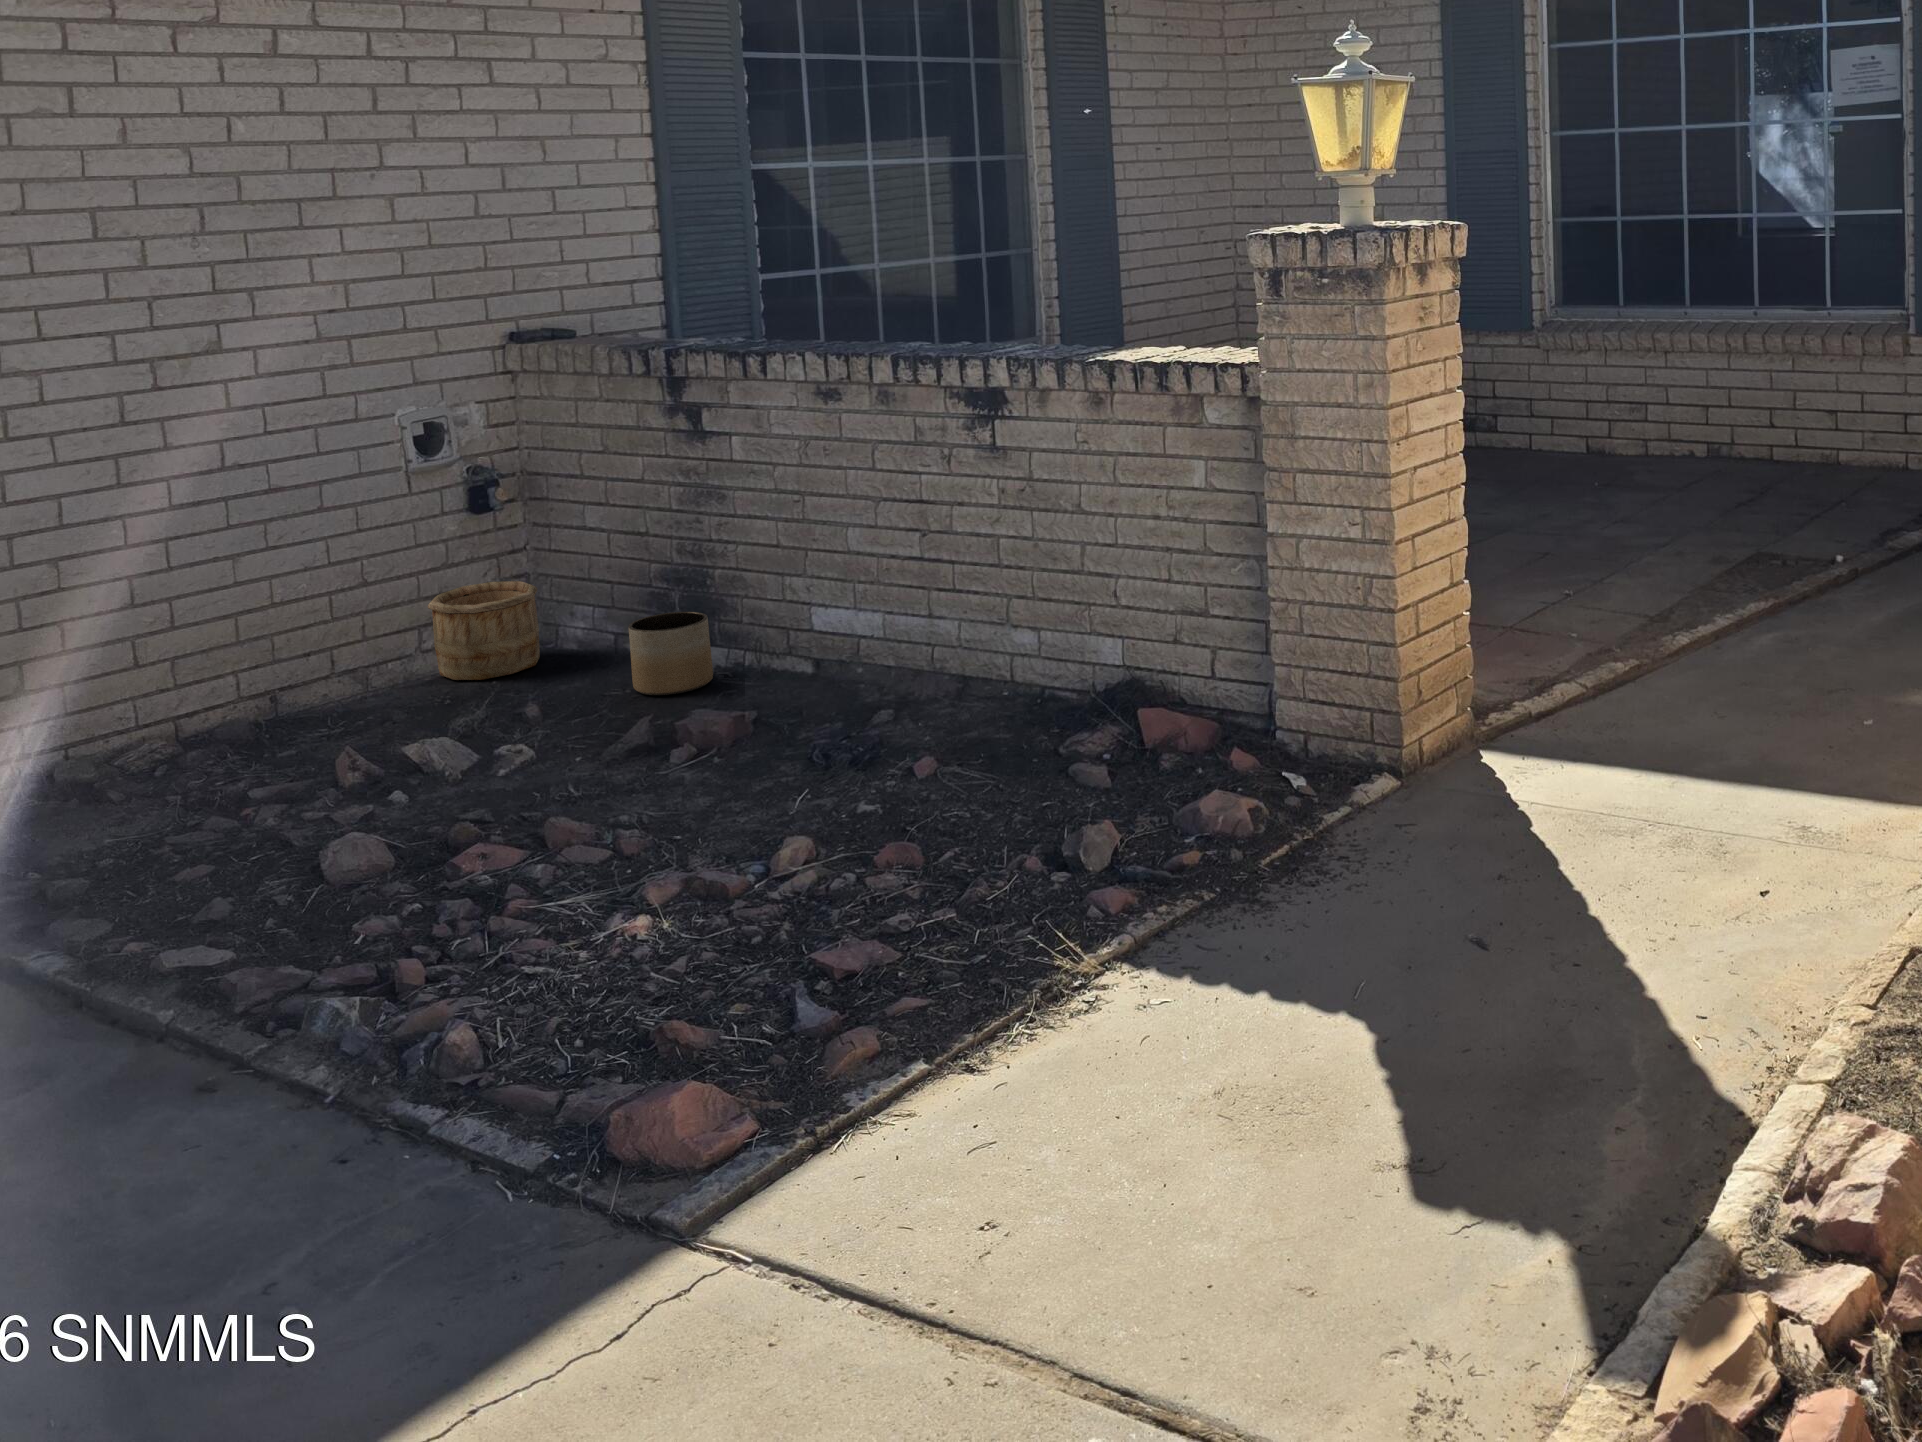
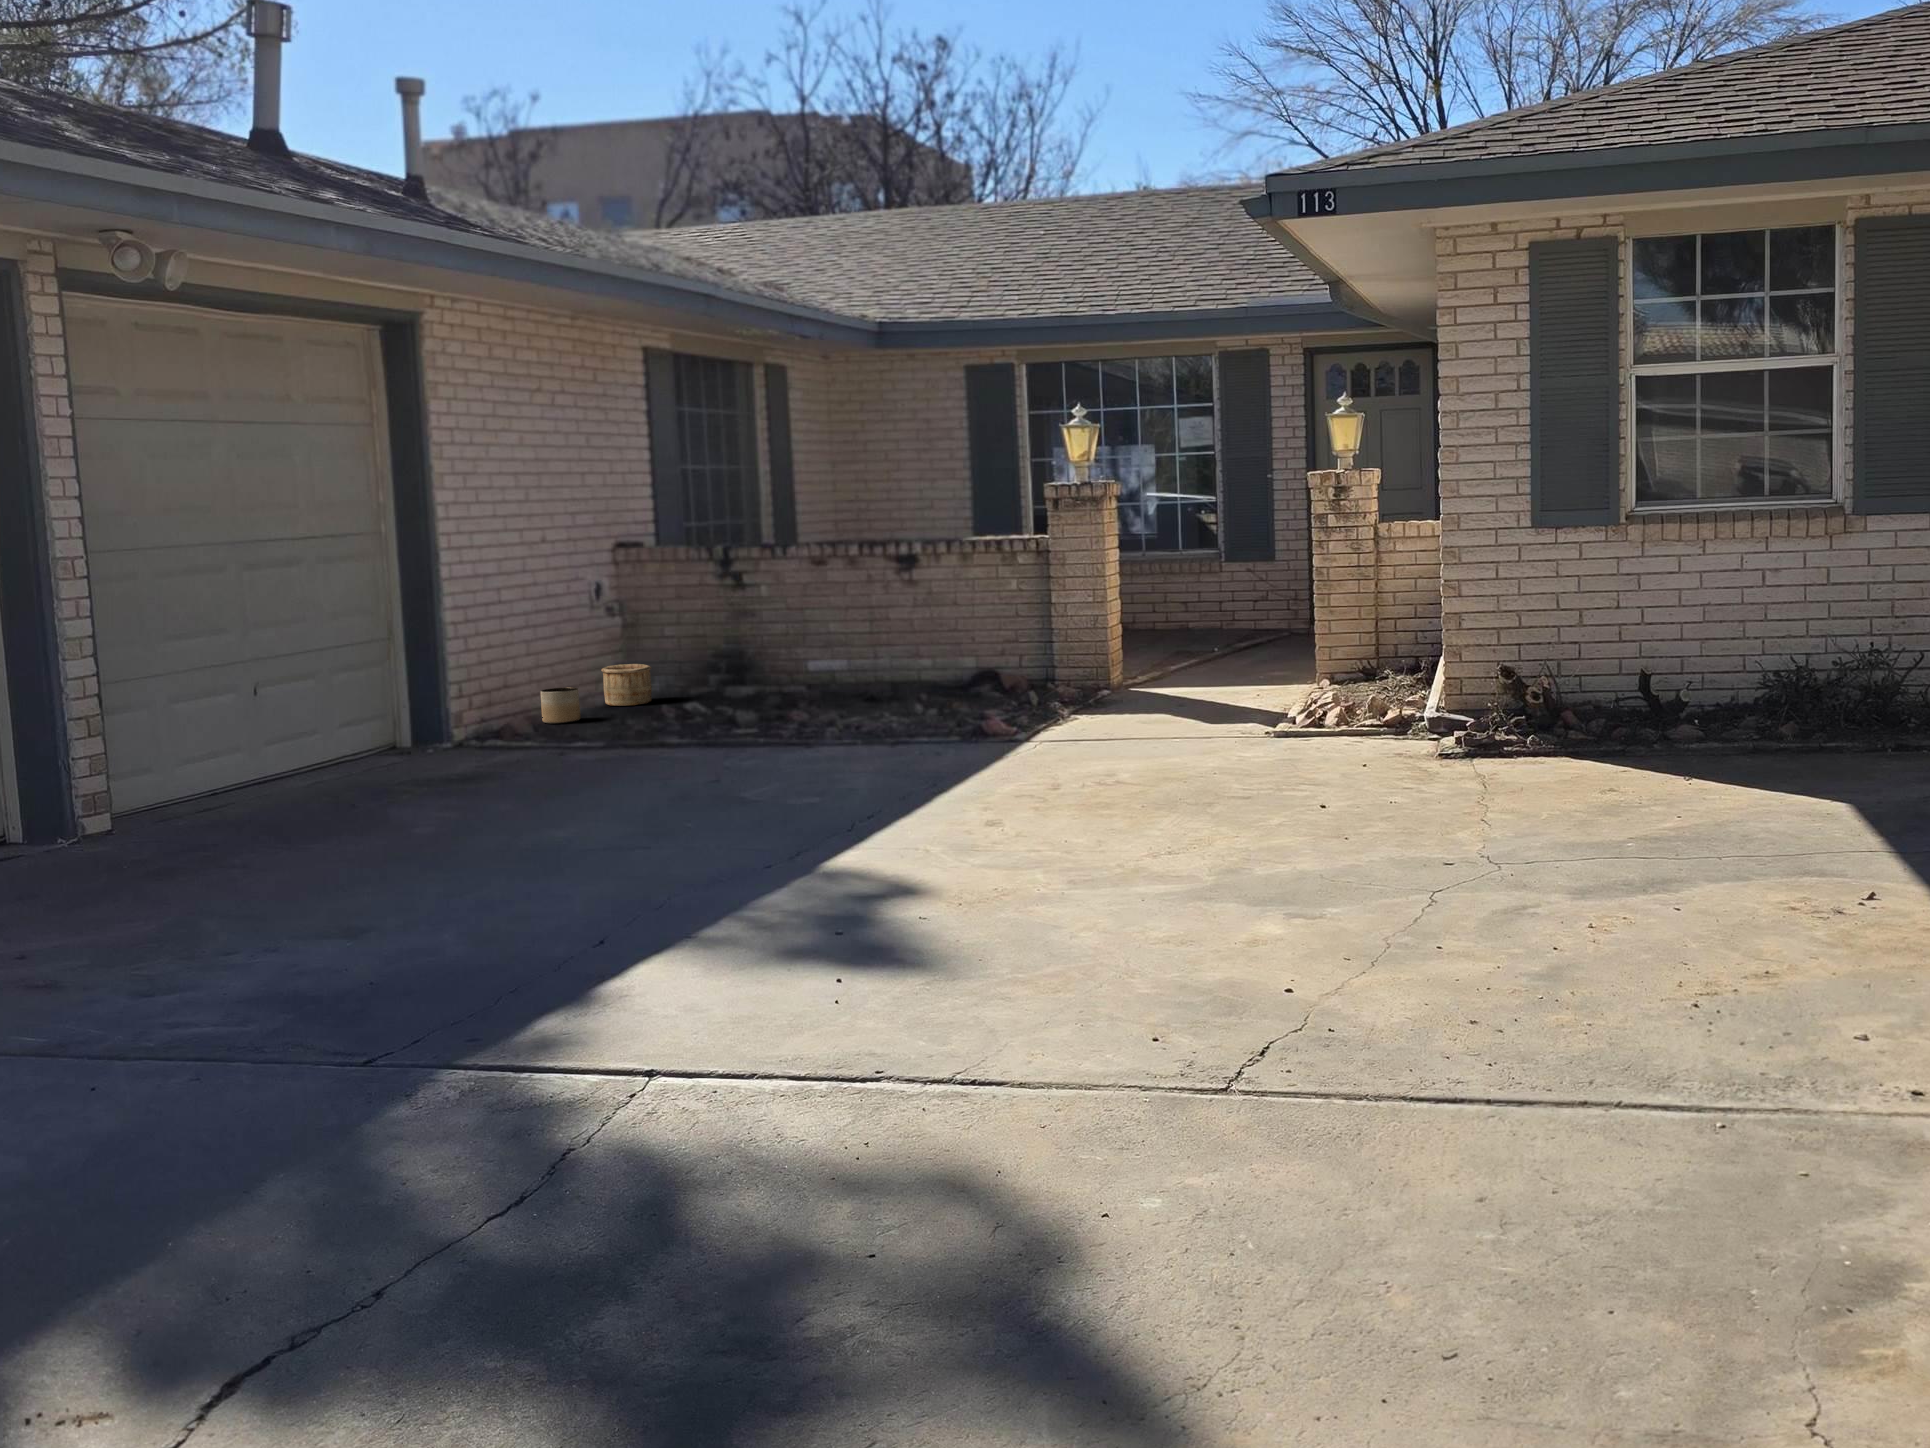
planter: present [629,612,713,695] -> present [540,687,581,724]

